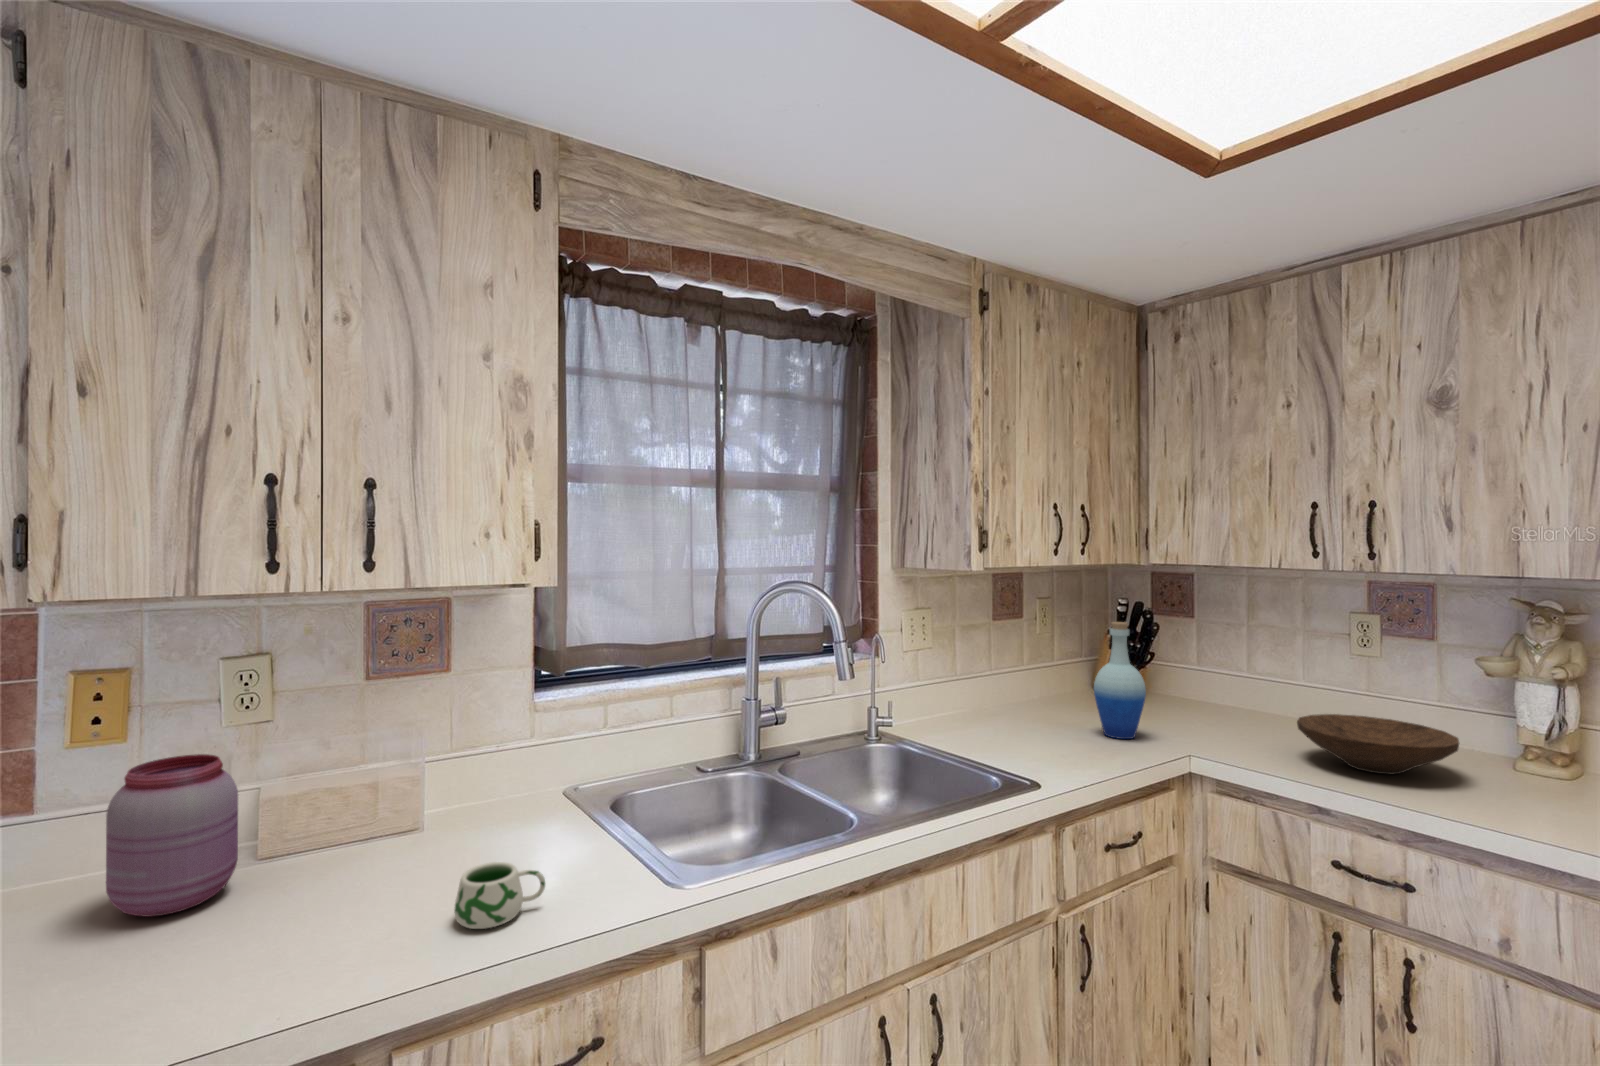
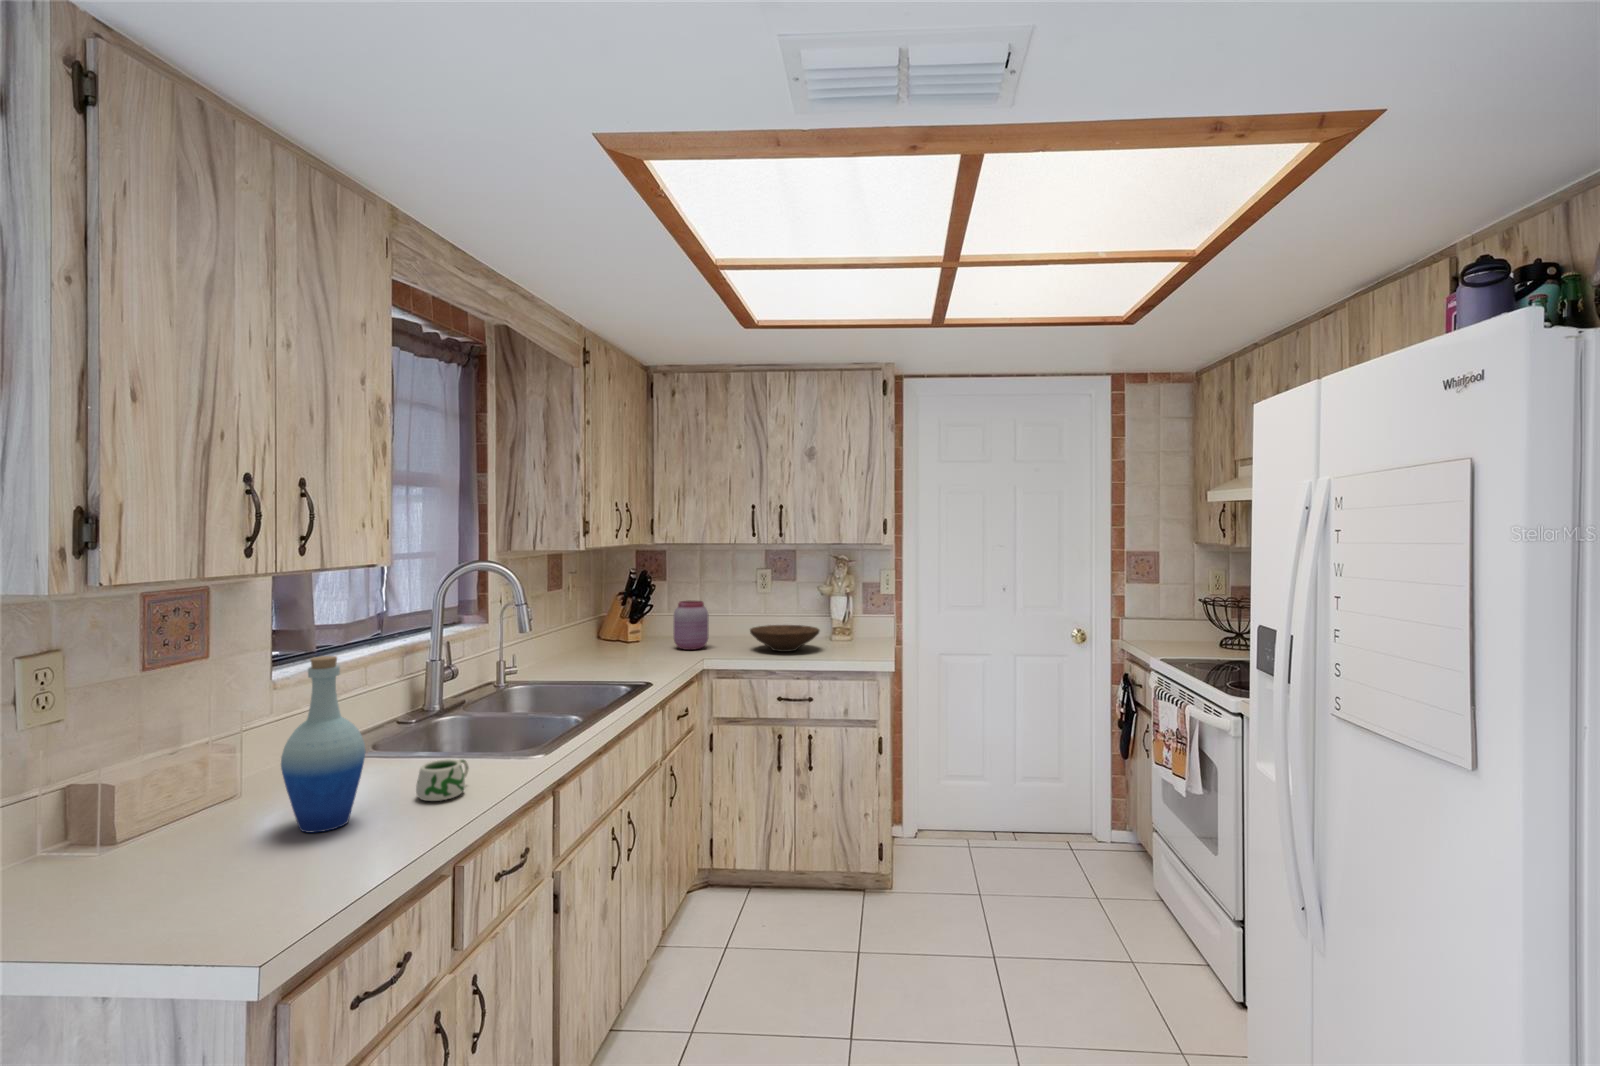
bottle: present [1094,622,1146,739] -> present [281,656,365,833]
jar: present [106,754,238,917] -> present [674,601,709,650]

